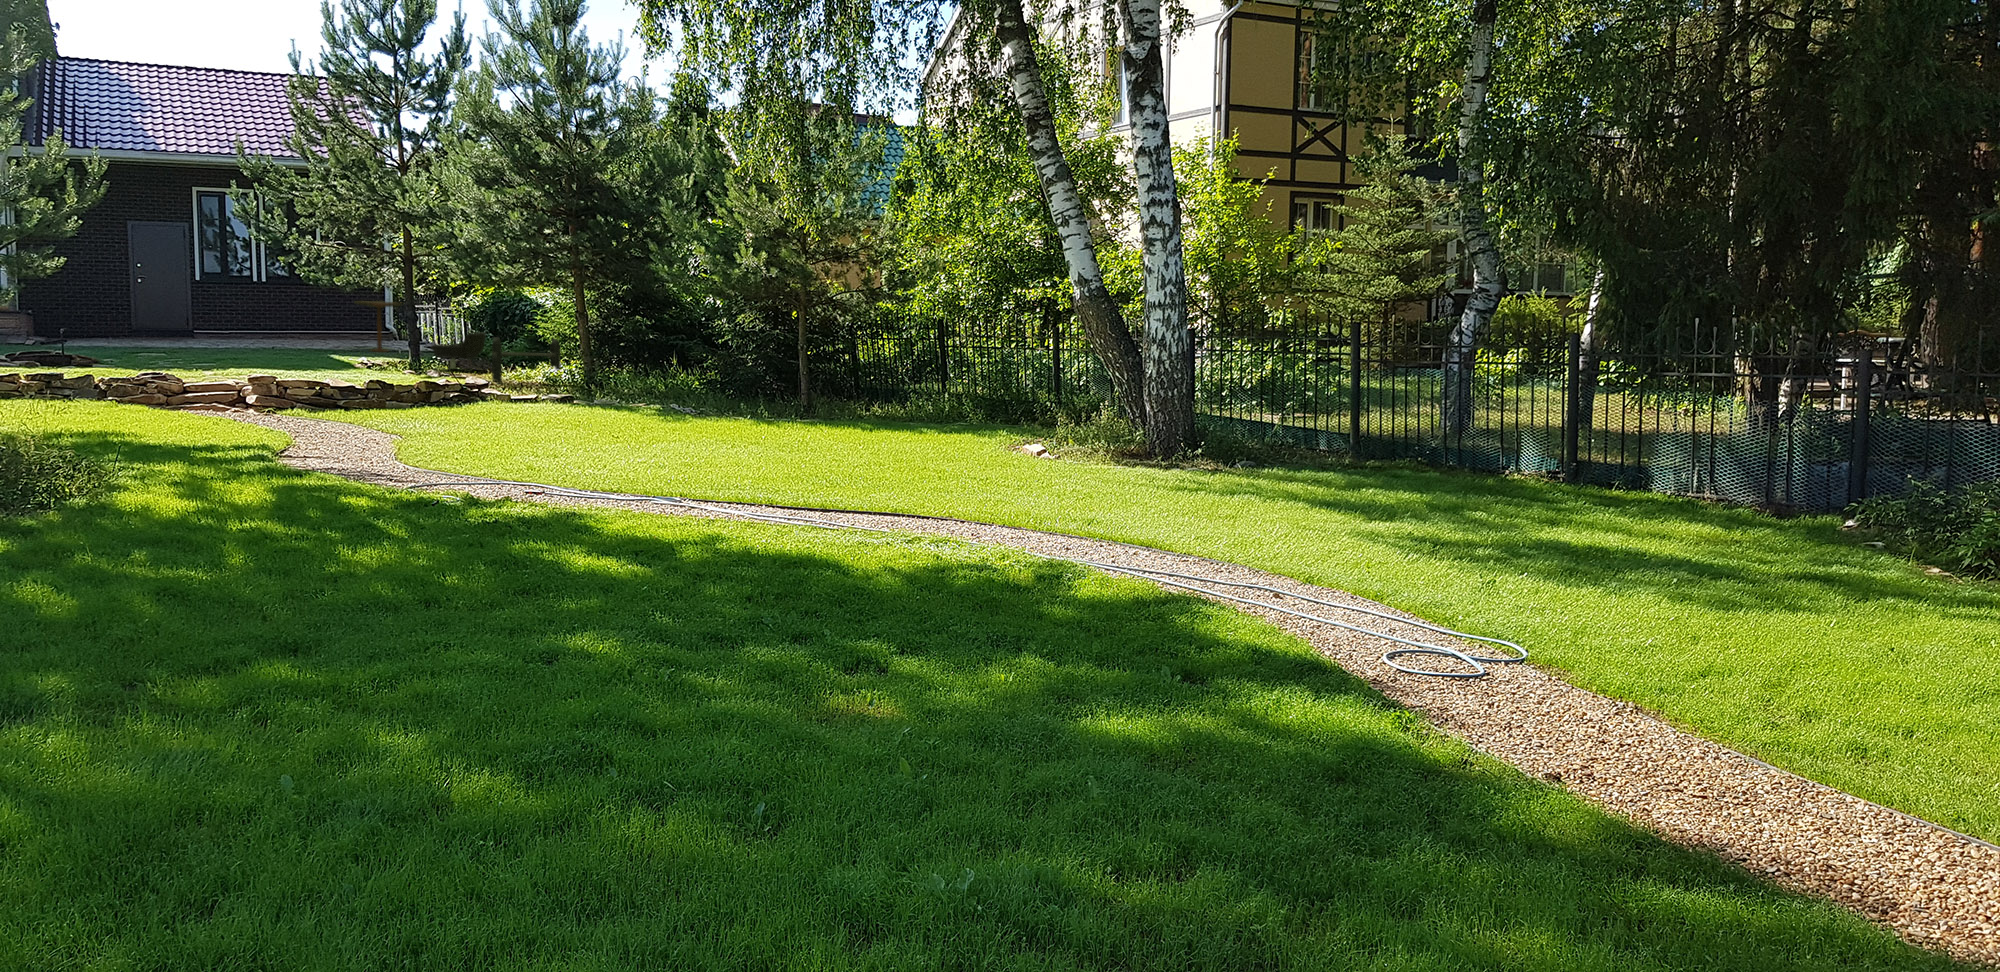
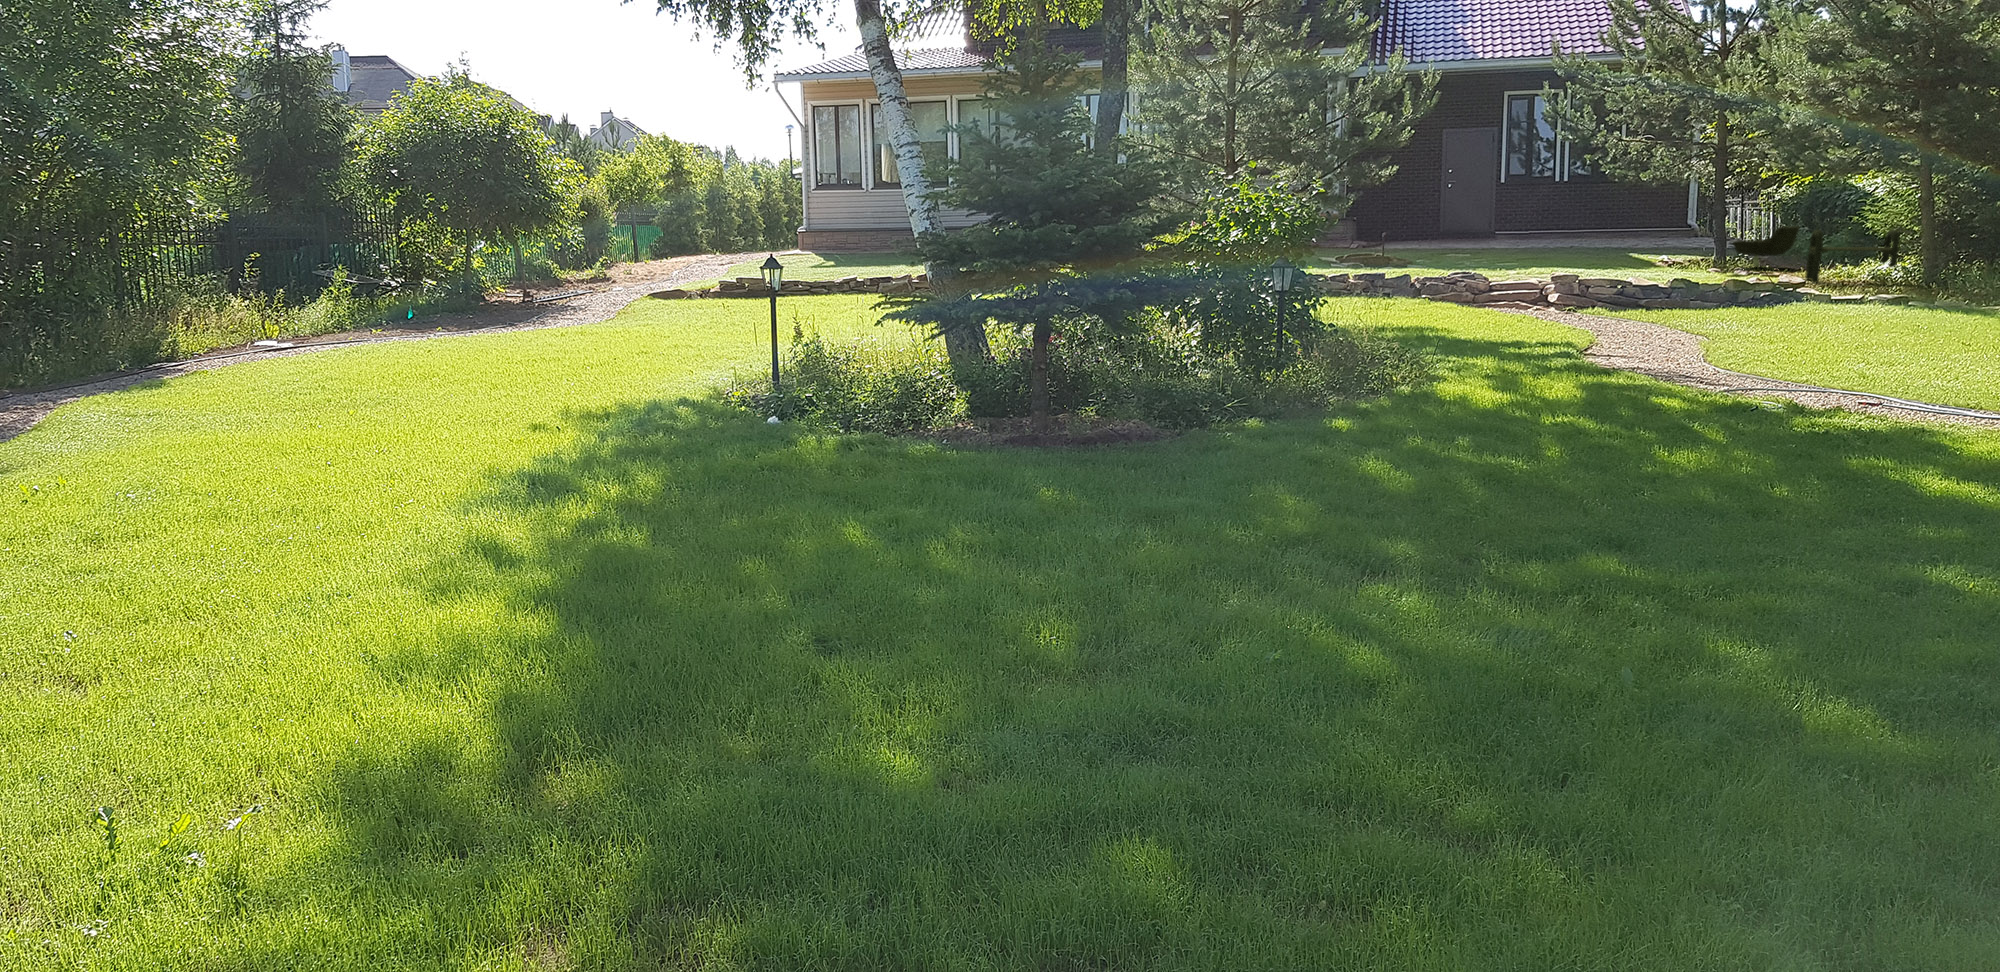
pedestal table: present [355,301,401,352] -> none [1648,198,1701,251]

